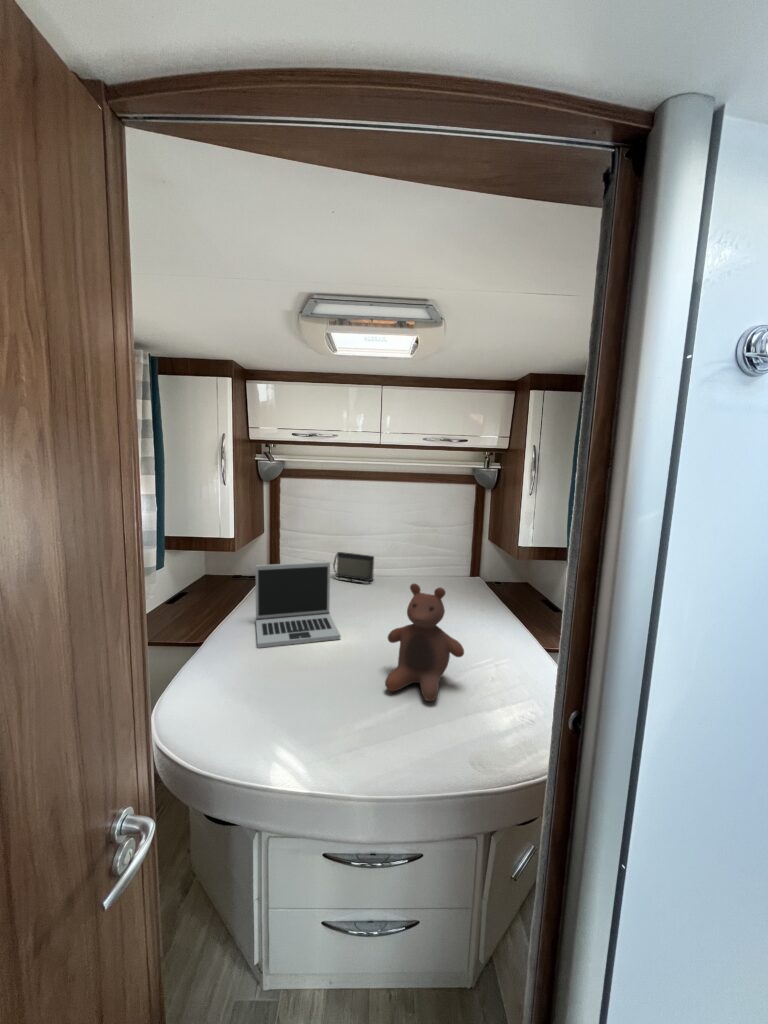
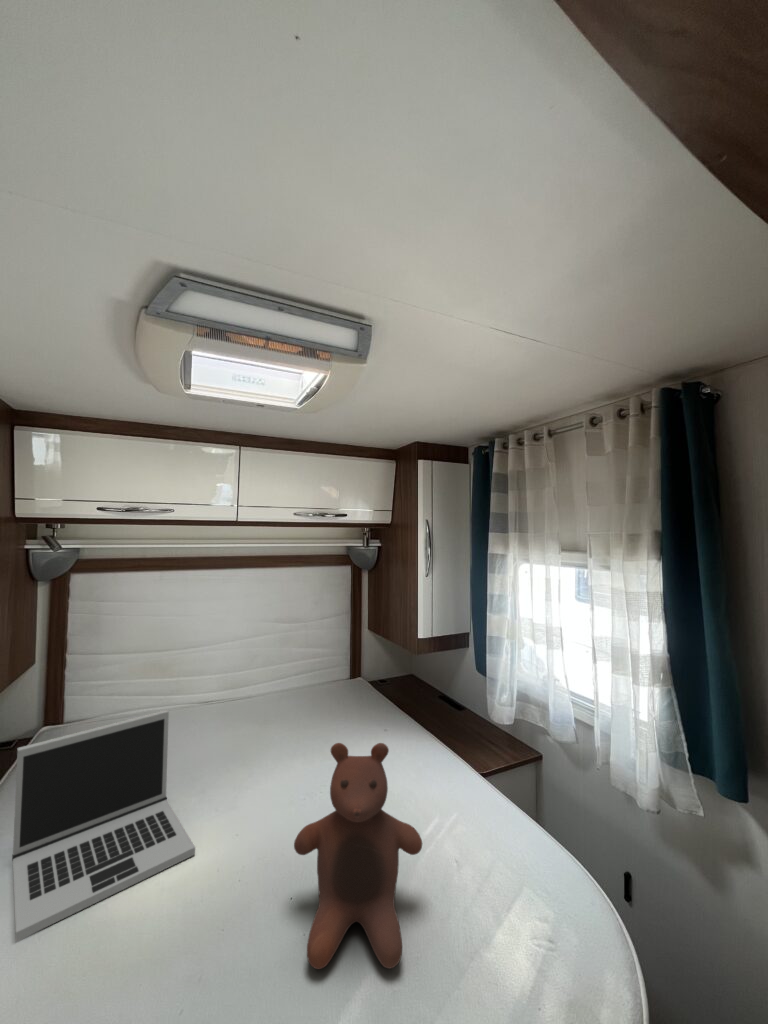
handbag: present [333,552,374,583] -> none [160,675,226,721]

